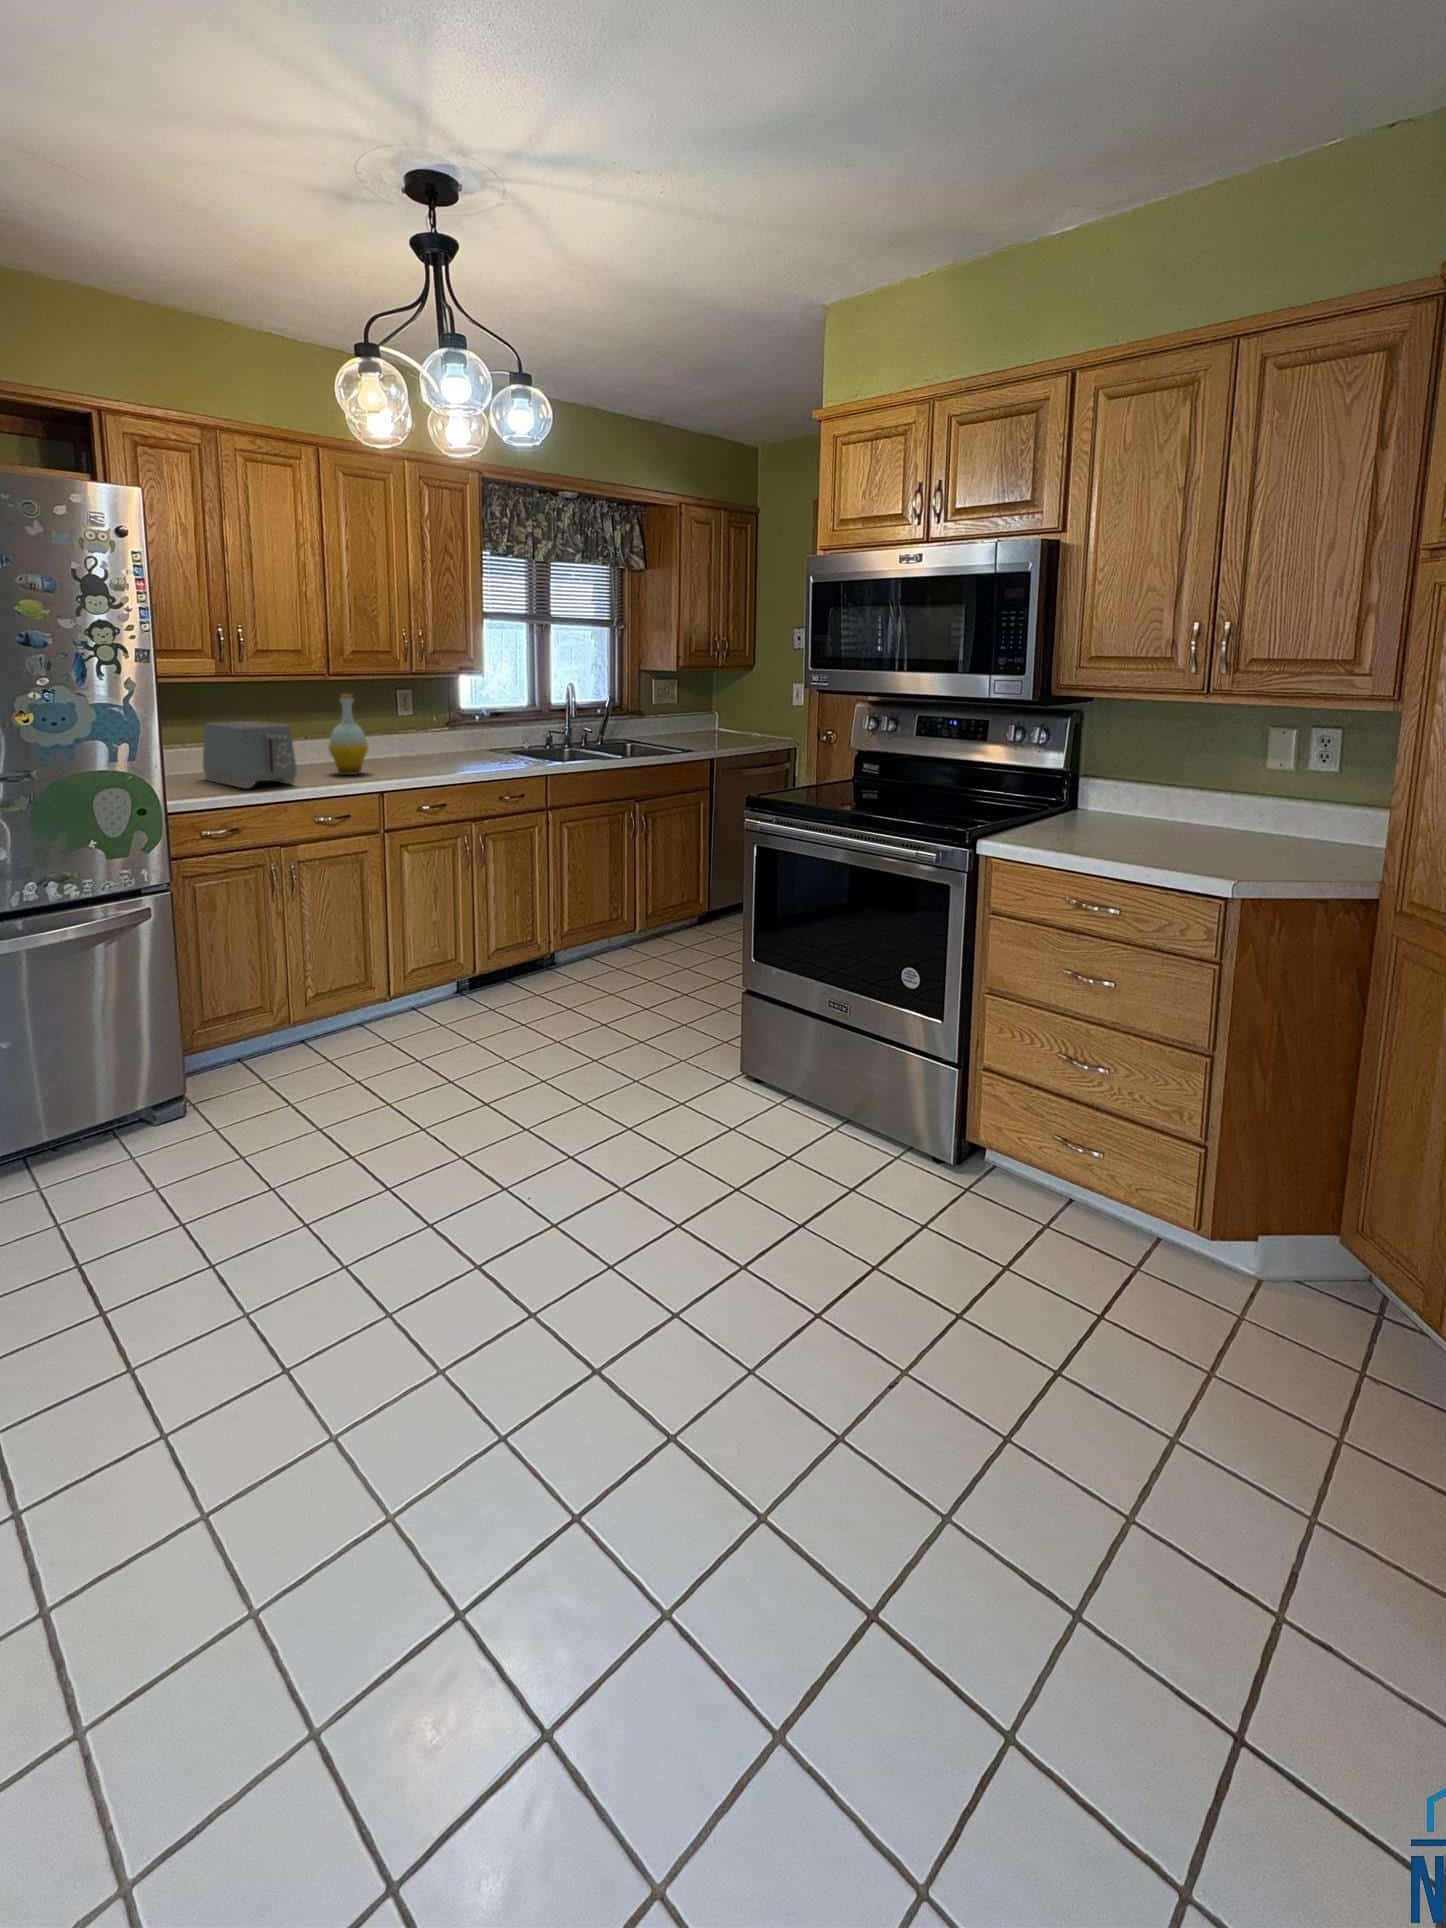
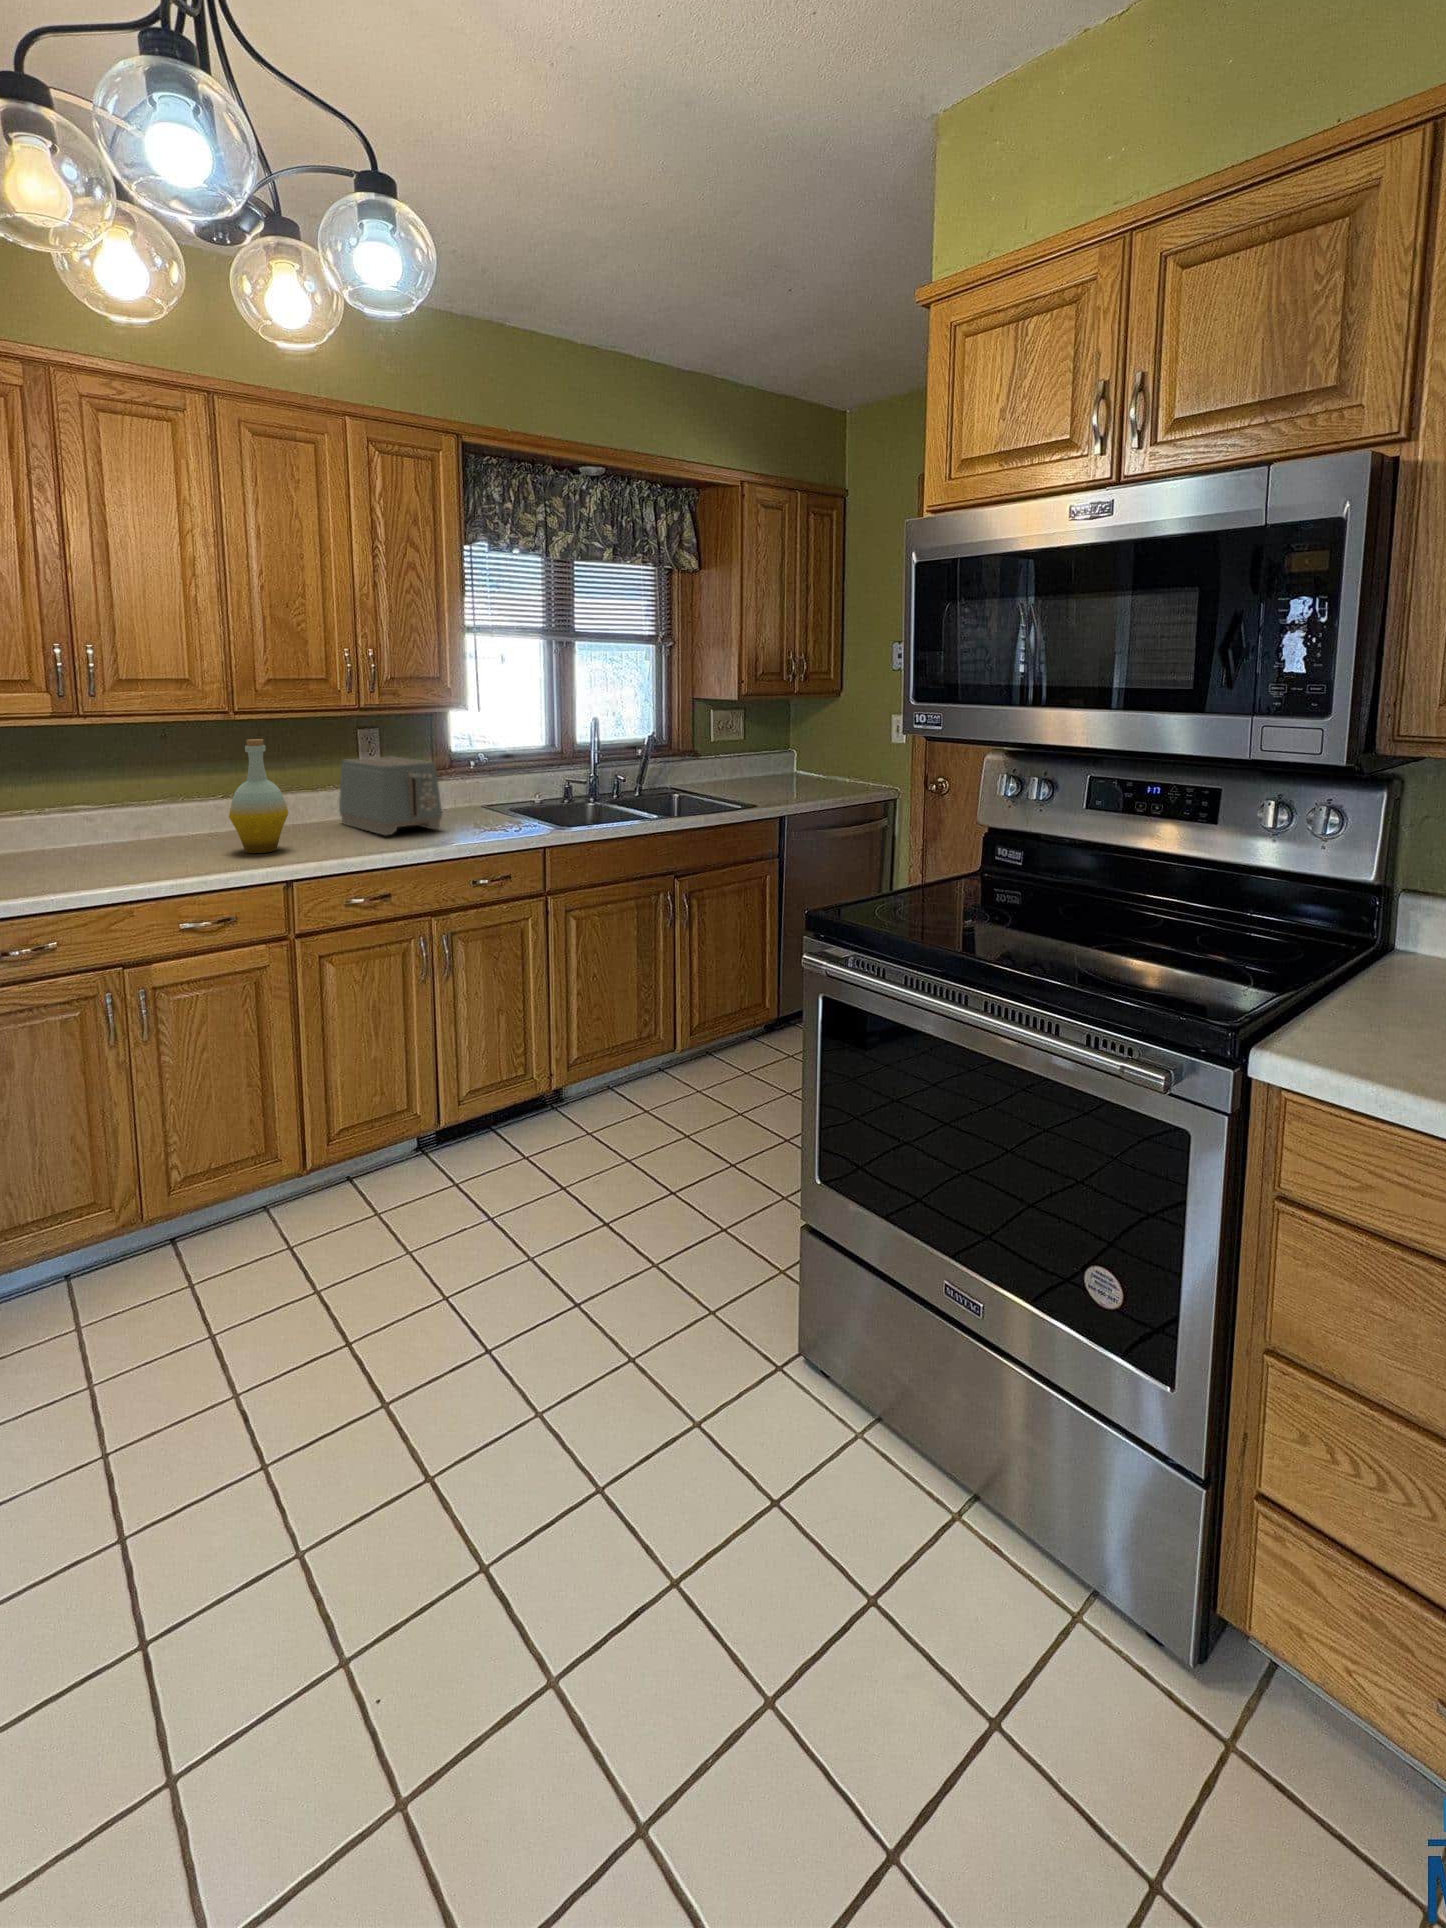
toaster: present [203,721,297,788] -> present [339,757,442,835]

